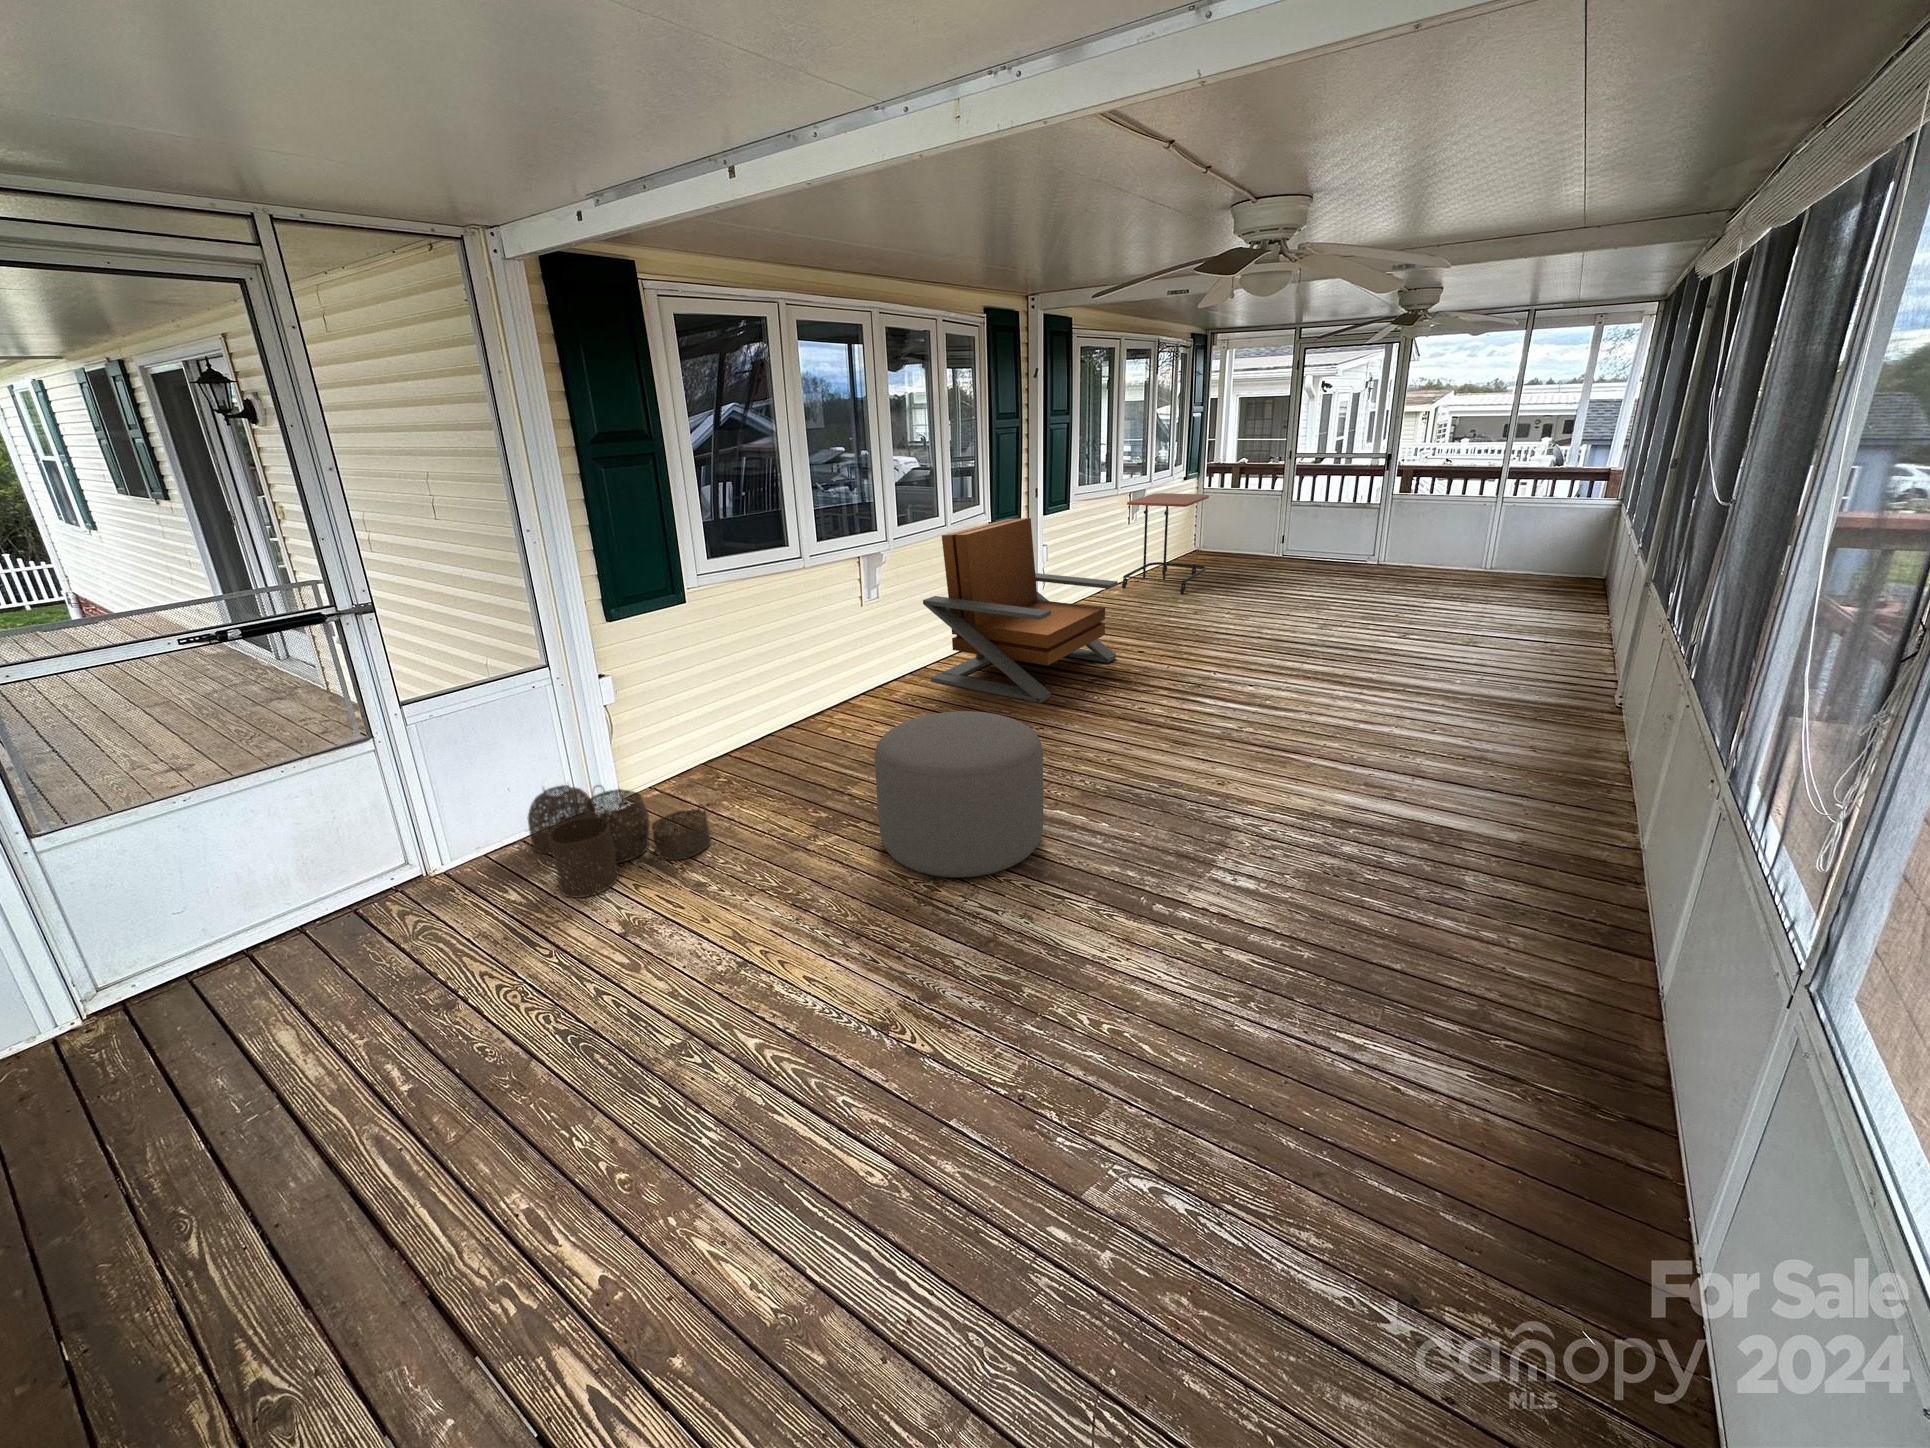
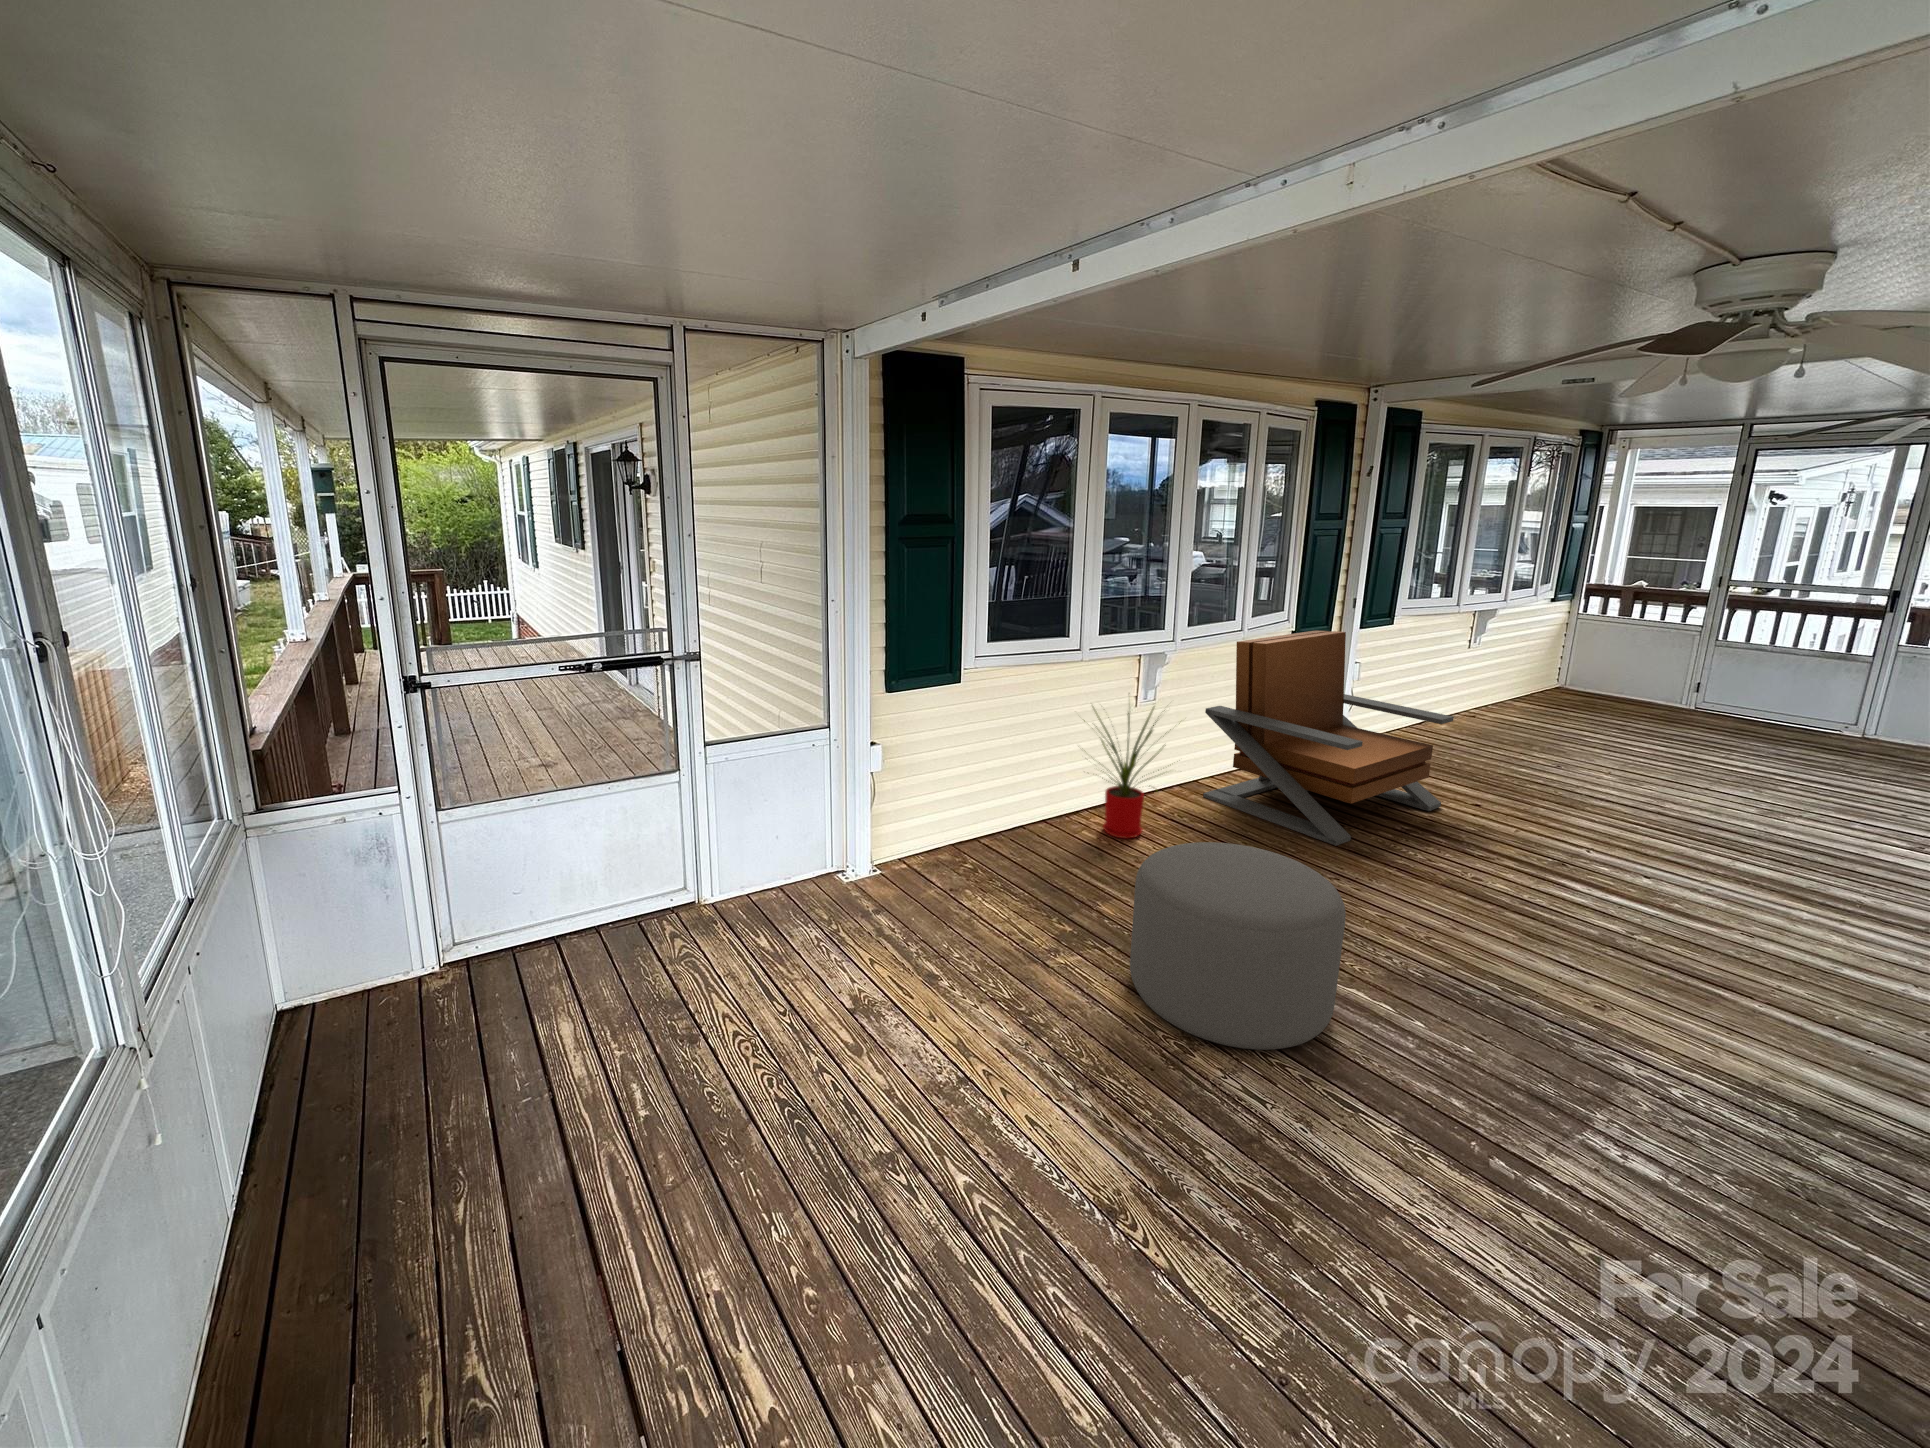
side table: present [1122,493,1209,594] -> none [1451,616,1587,740]
house plant: none [803,593,908,729] -> present [1084,707,1180,839]
woven basket: present [527,785,711,898] -> none [790,840,951,959]

